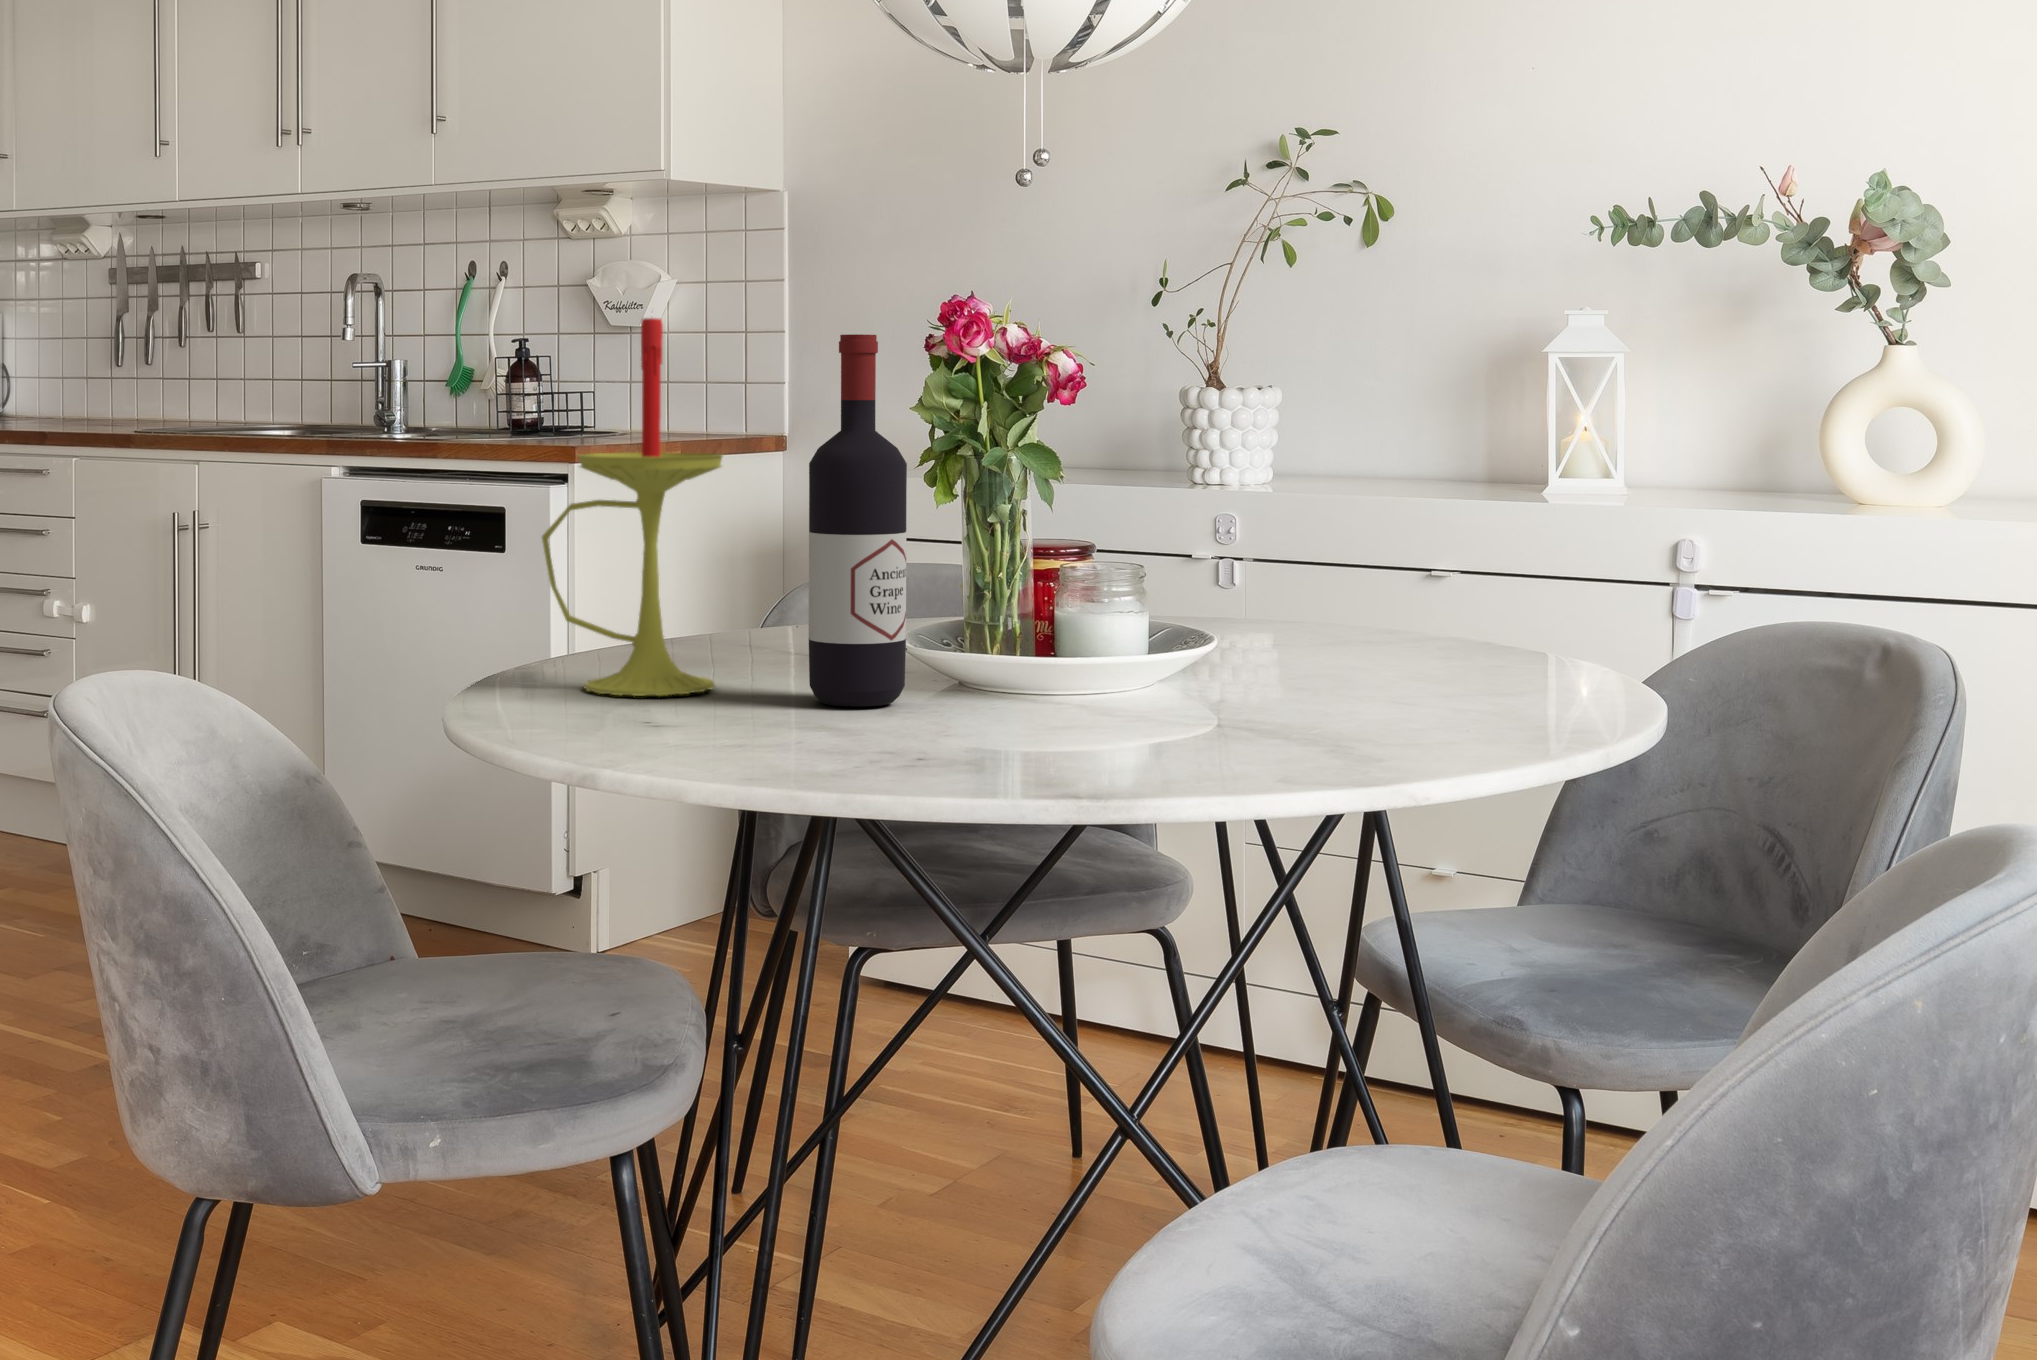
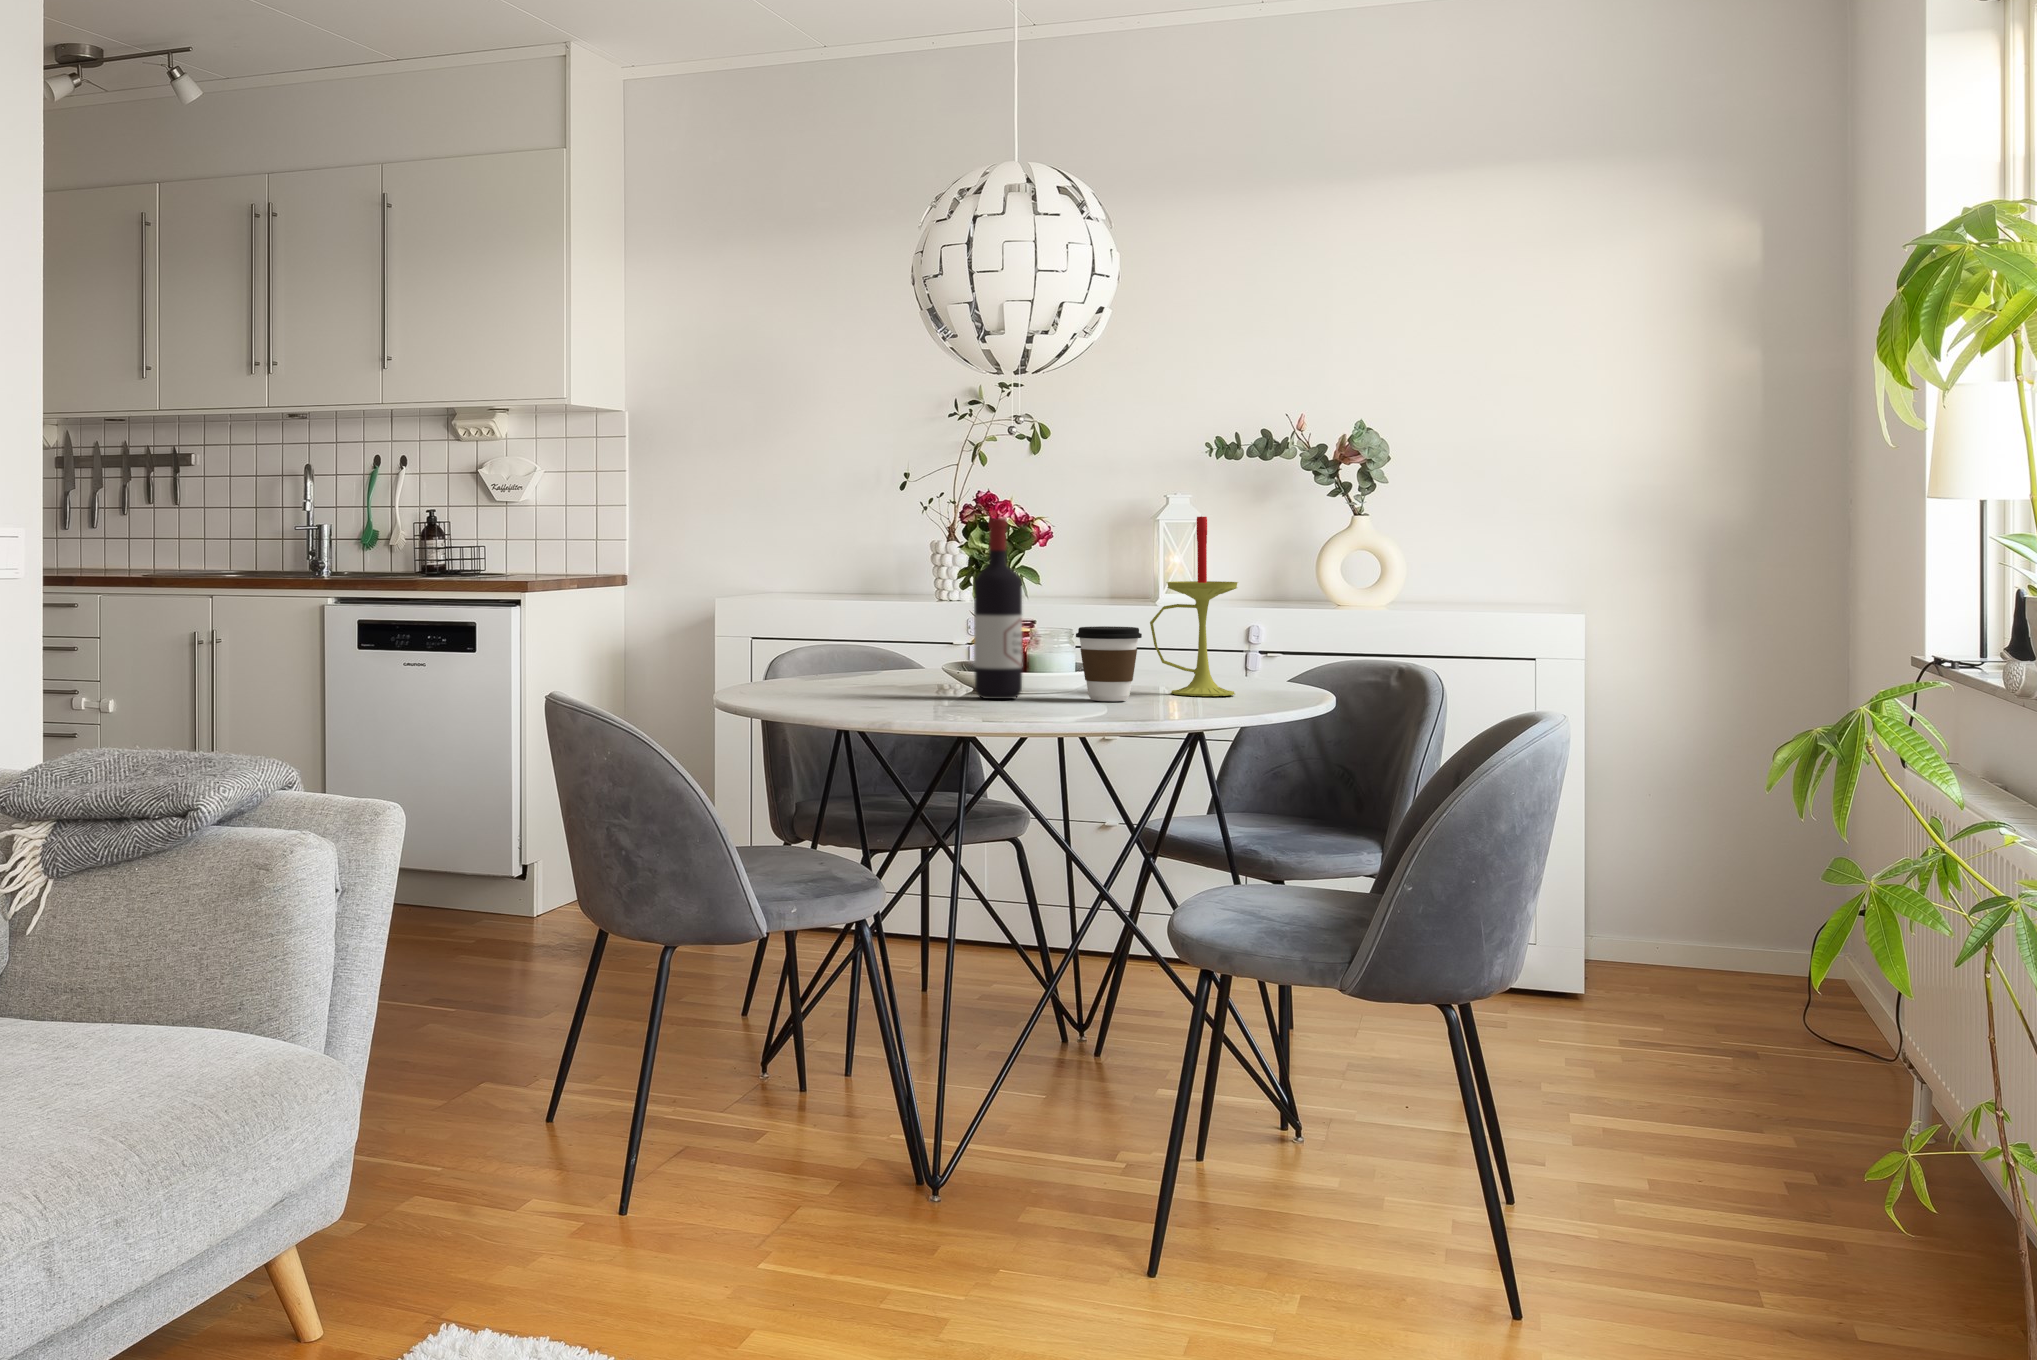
candle: present [542,318,723,696] -> present [1150,516,1238,696]
coffee cup: none [1013,559,1148,719] -> present [1076,626,1142,701]

